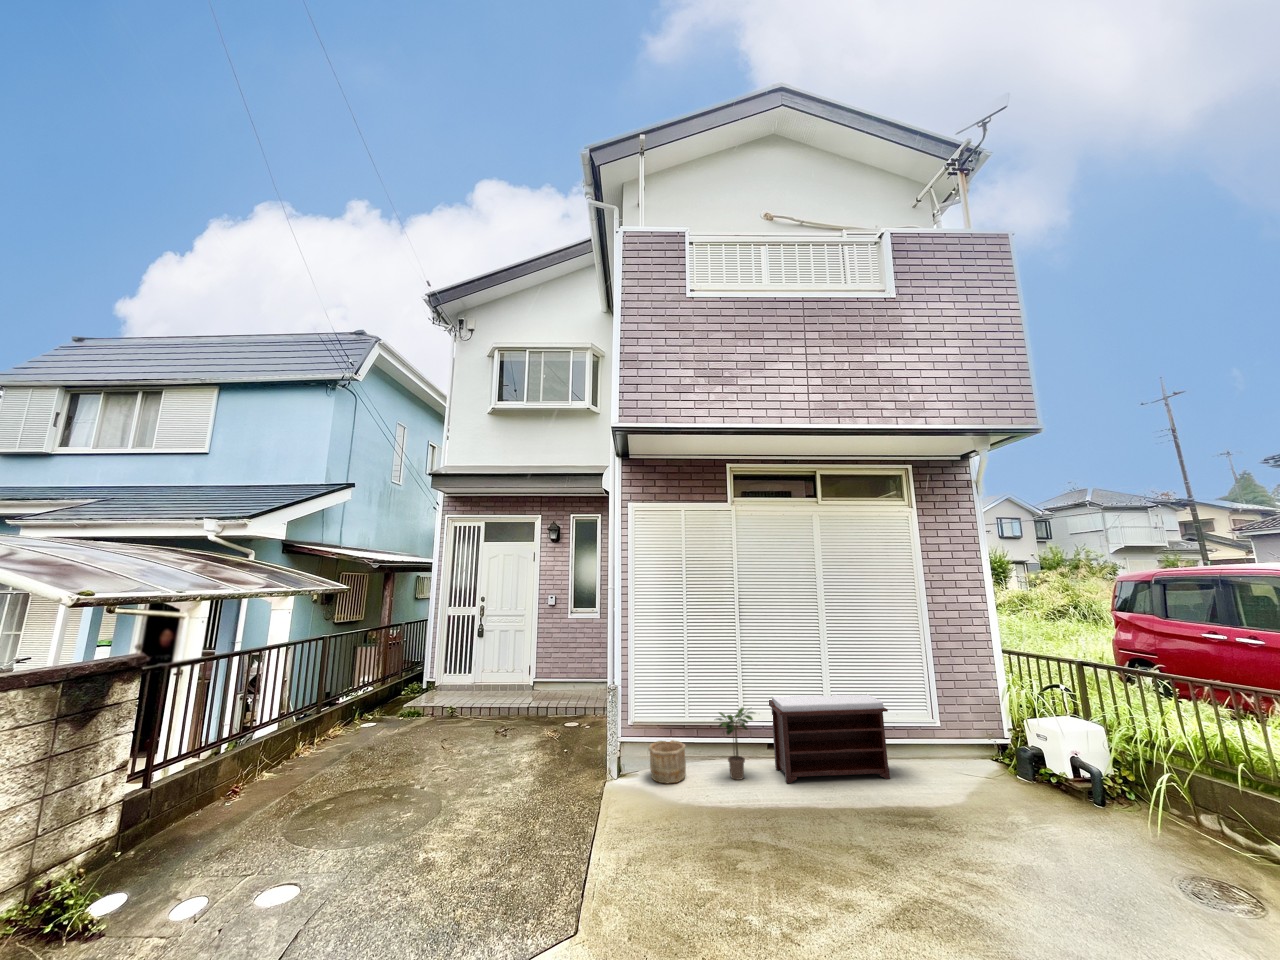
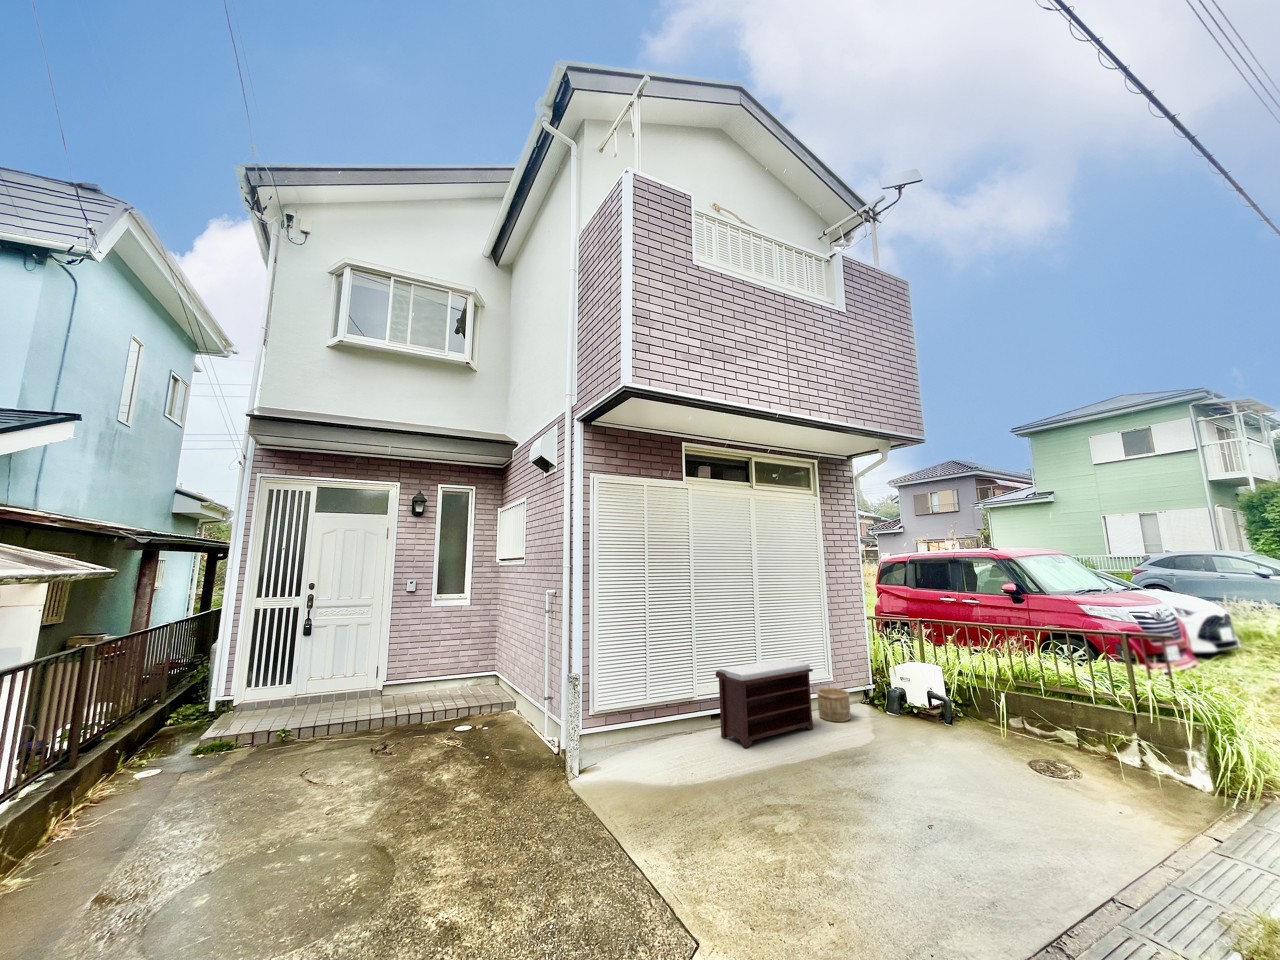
potted plant: present [716,708,754,780] -> none [680,681,715,754]
wooden bucket: present [649,740,686,783] -> present [817,688,850,722]

